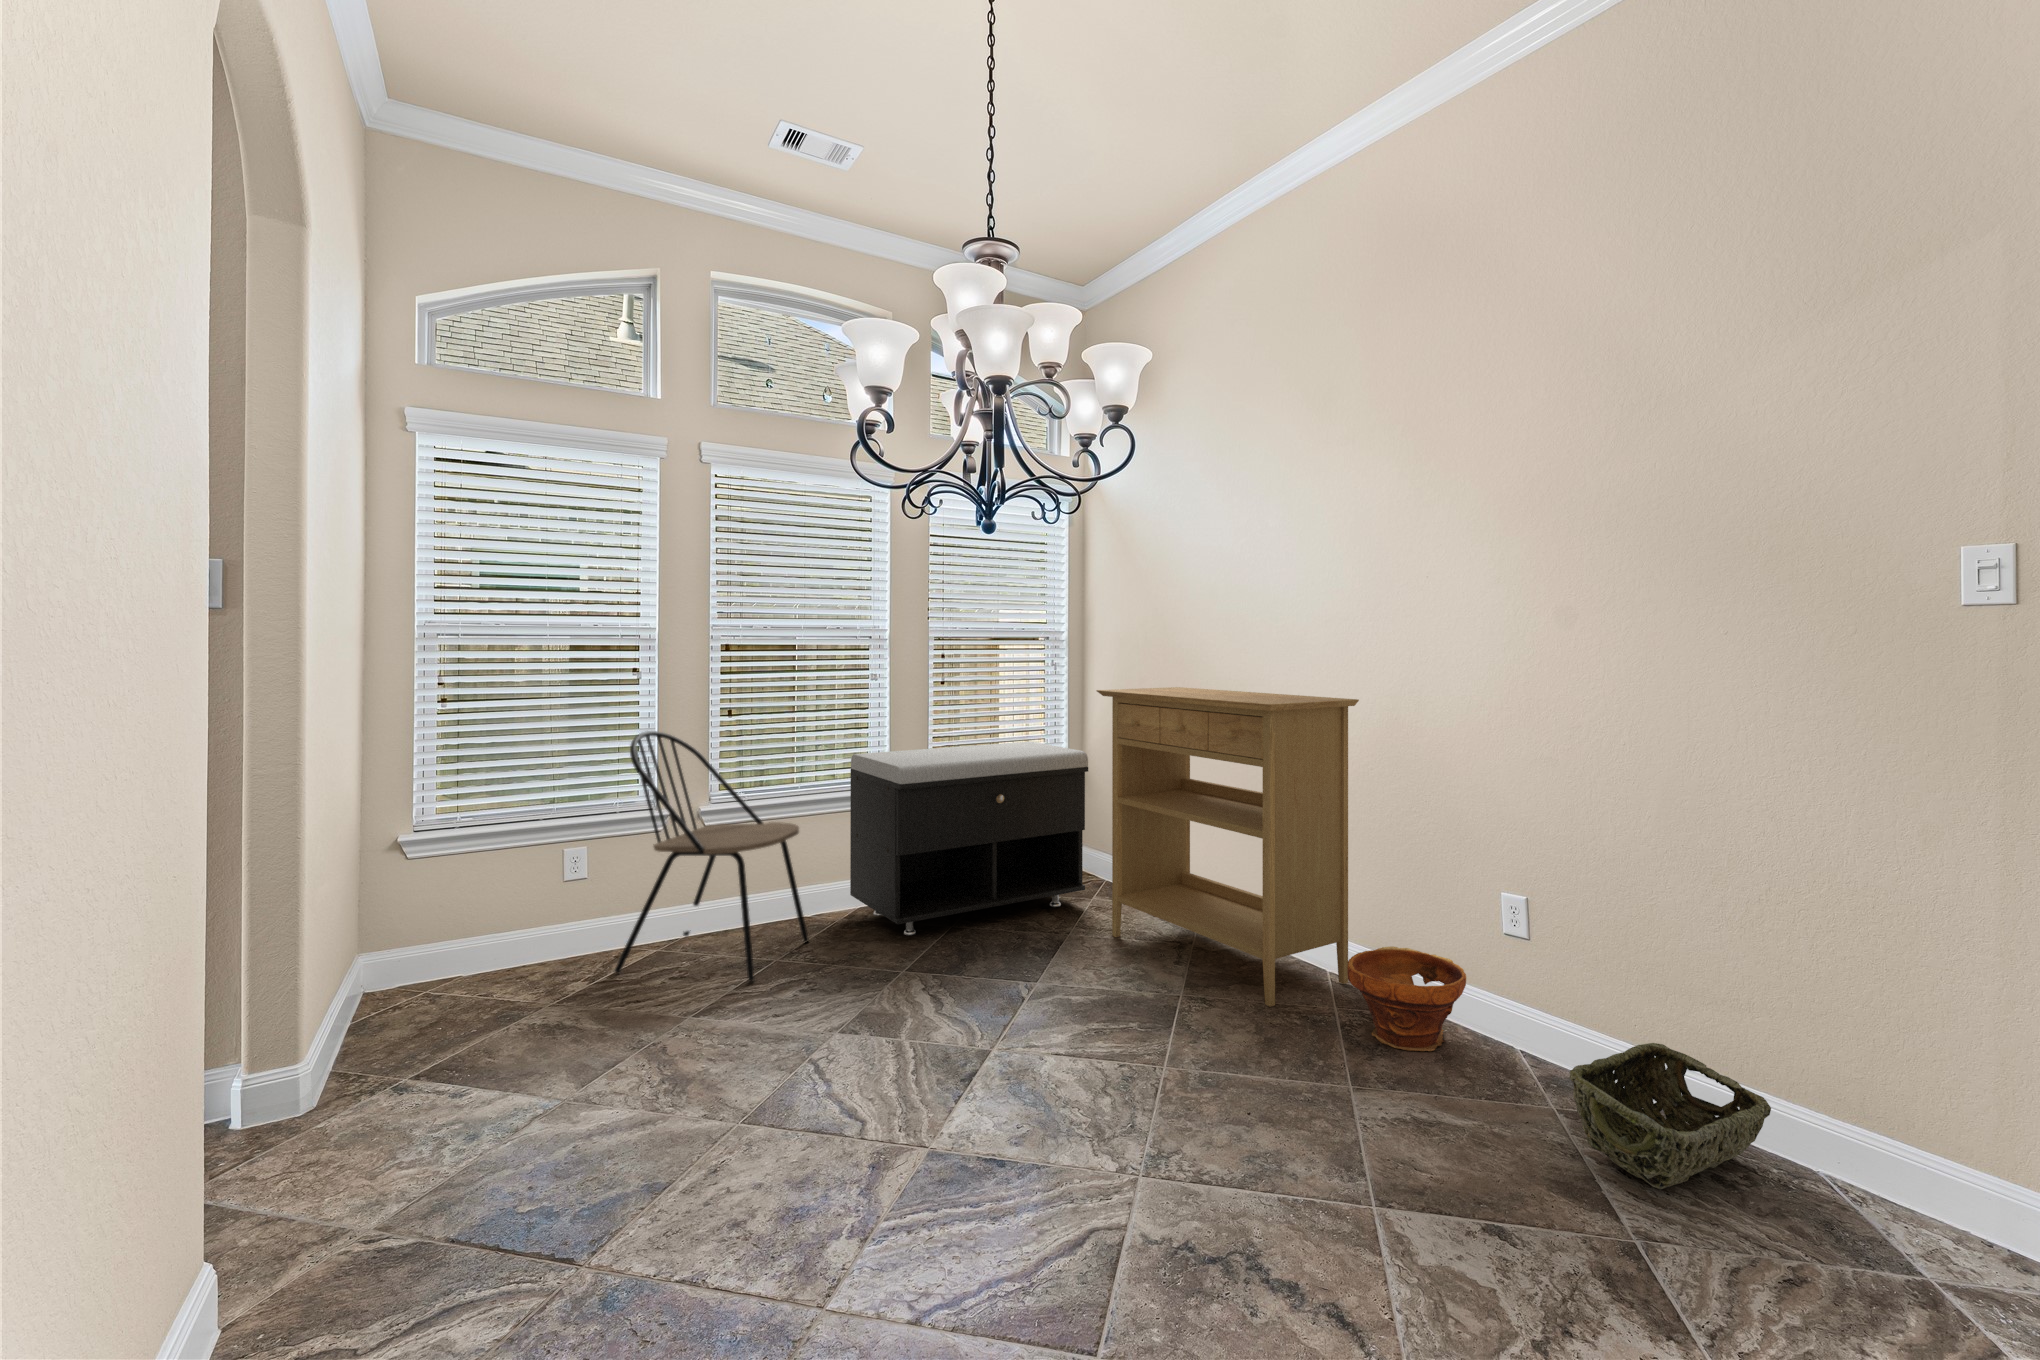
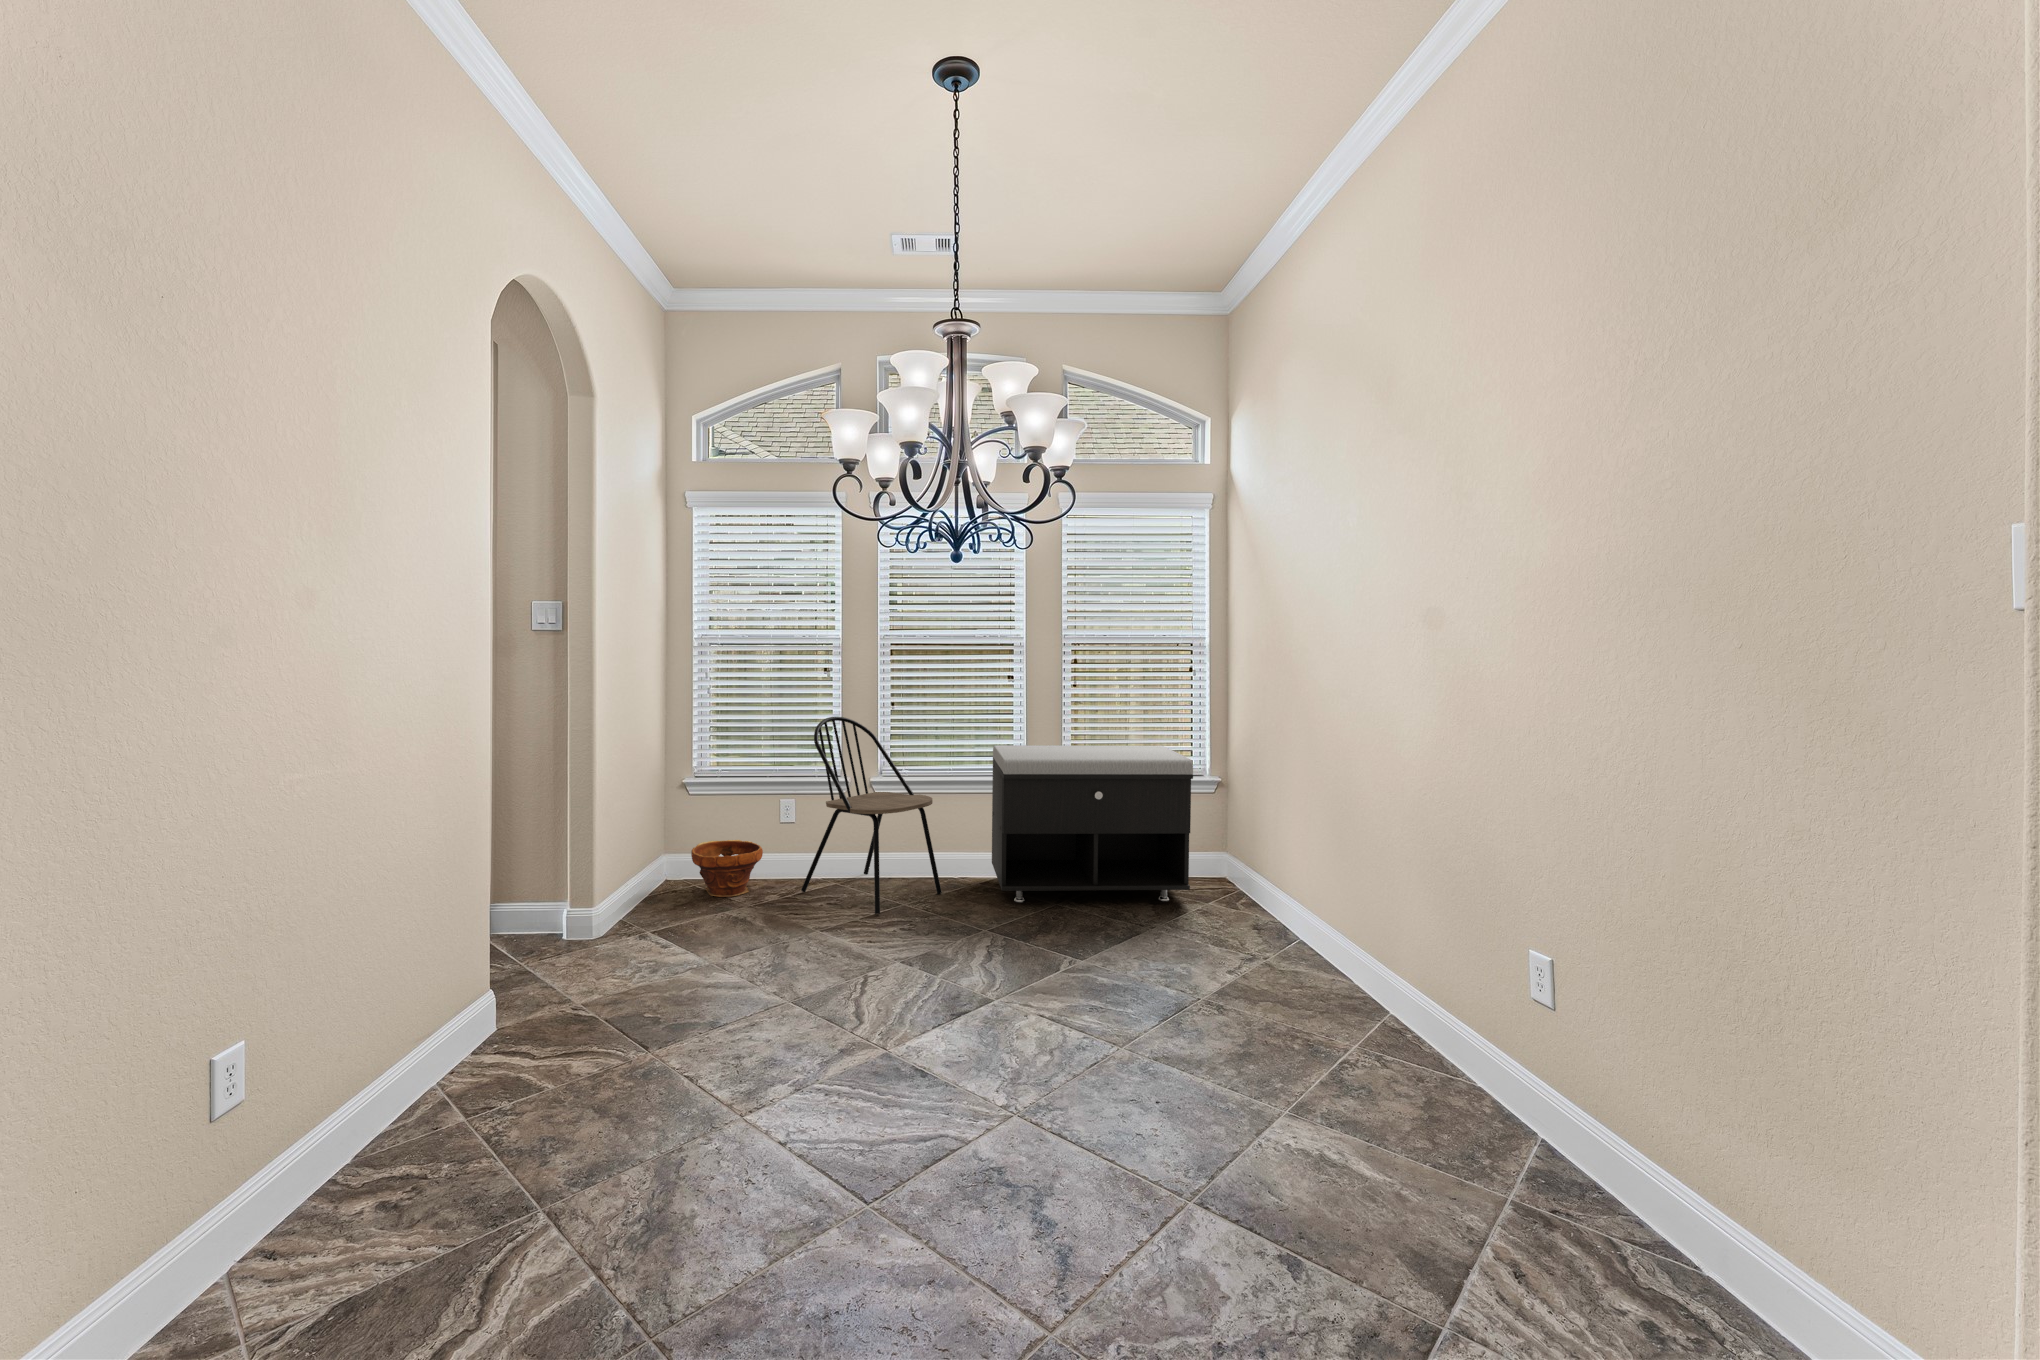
console table: present [1096,687,1359,1007] -> none [1177,704,1389,1023]
planter: present [1347,947,1466,1051] -> present [691,840,763,897]
woven basket: present [1570,1043,1771,1189] -> none [1414,1134,1669,1286]

